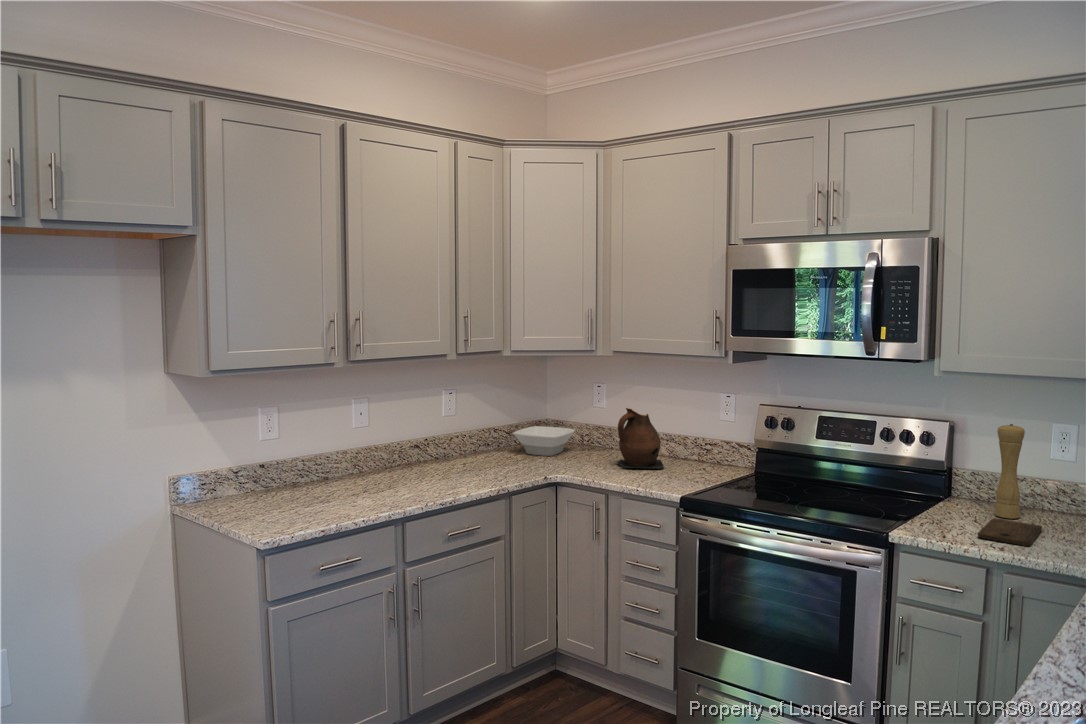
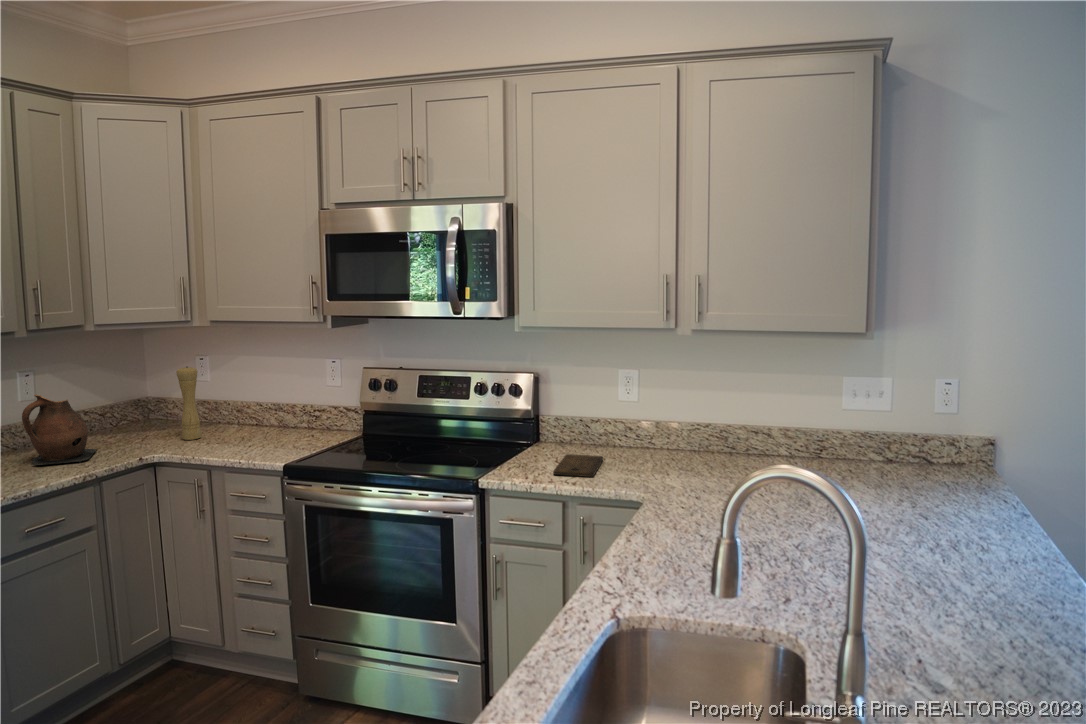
ceramic pitcher: present [617,408,664,469] -> present [22,395,97,465]
pepper mill: present [995,424,1025,519] -> present [176,366,201,440]
bowl: present [513,426,575,456] -> none [92,406,172,440]

